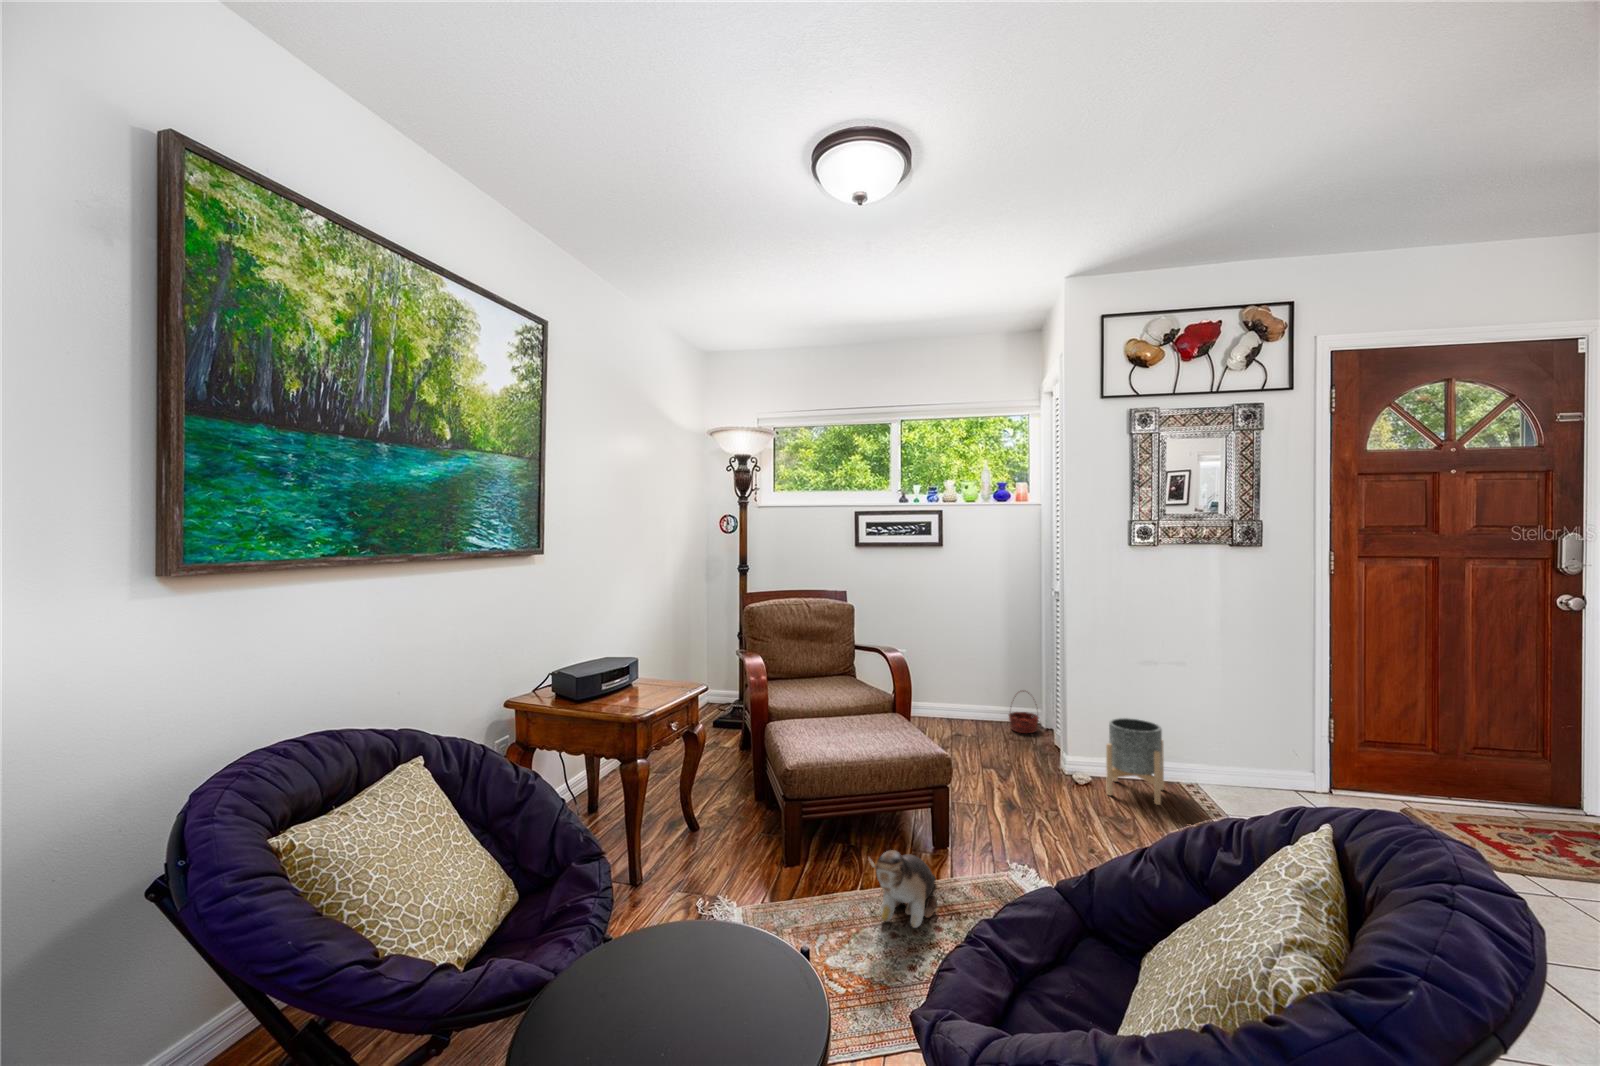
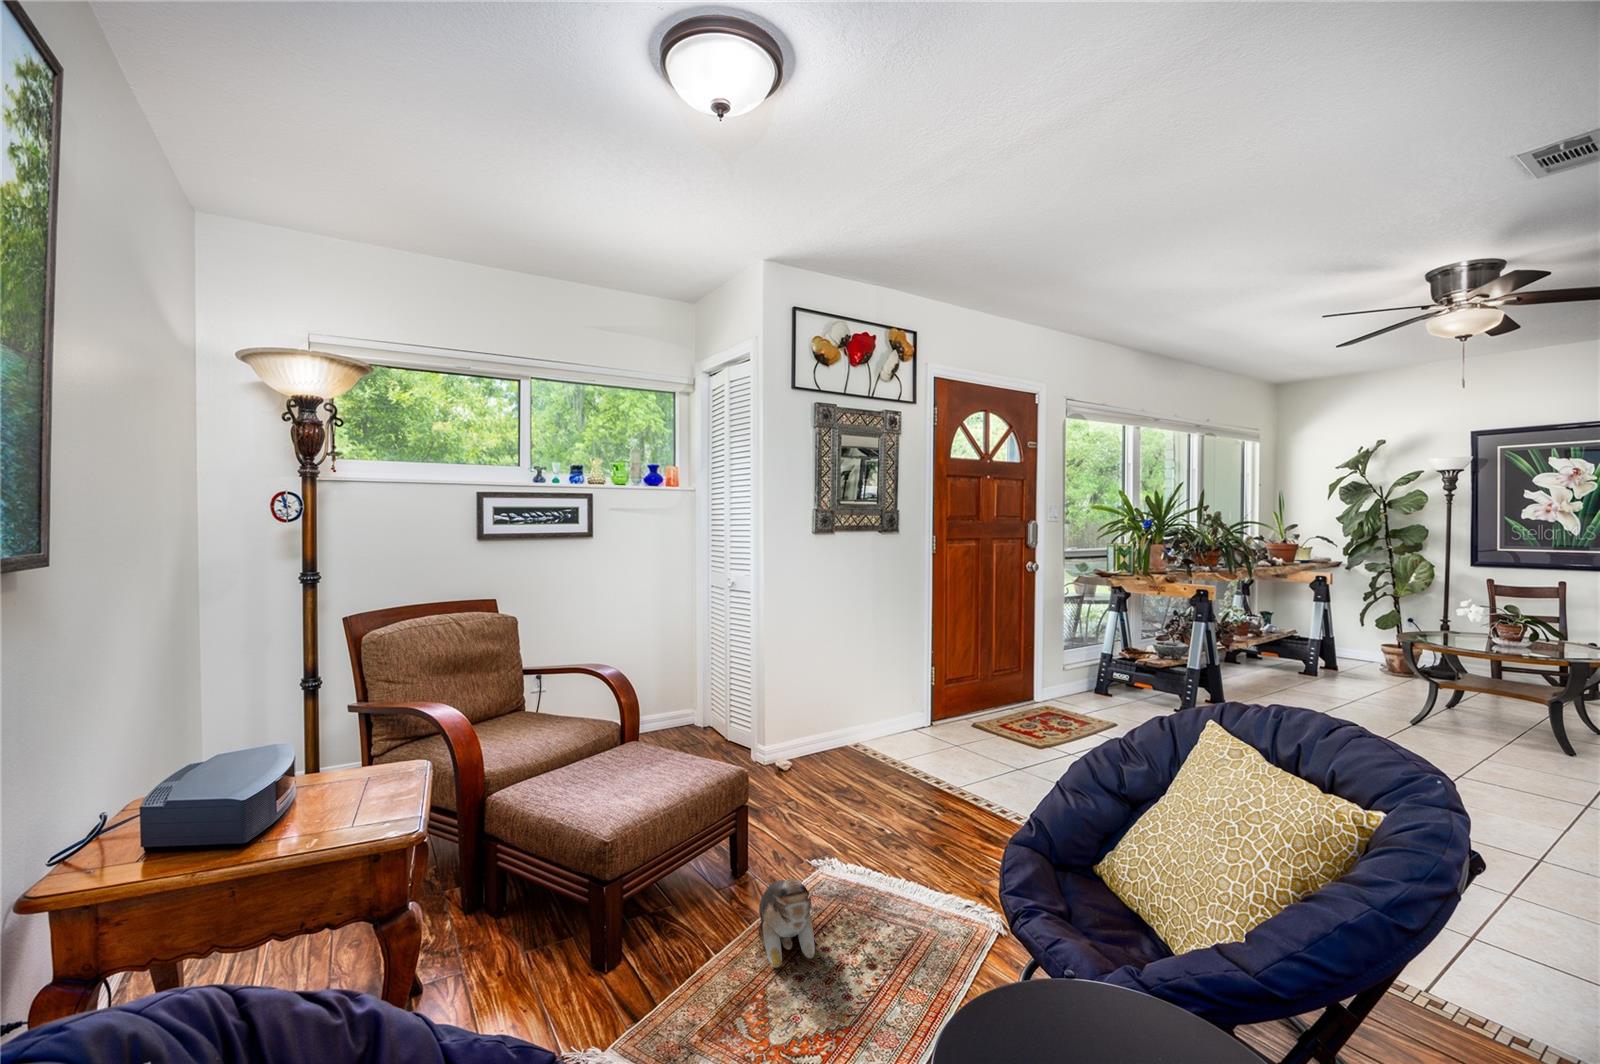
basket: present [1009,691,1039,733] -> none [668,692,700,739]
planter: present [1106,718,1164,805] -> none [805,696,858,773]

